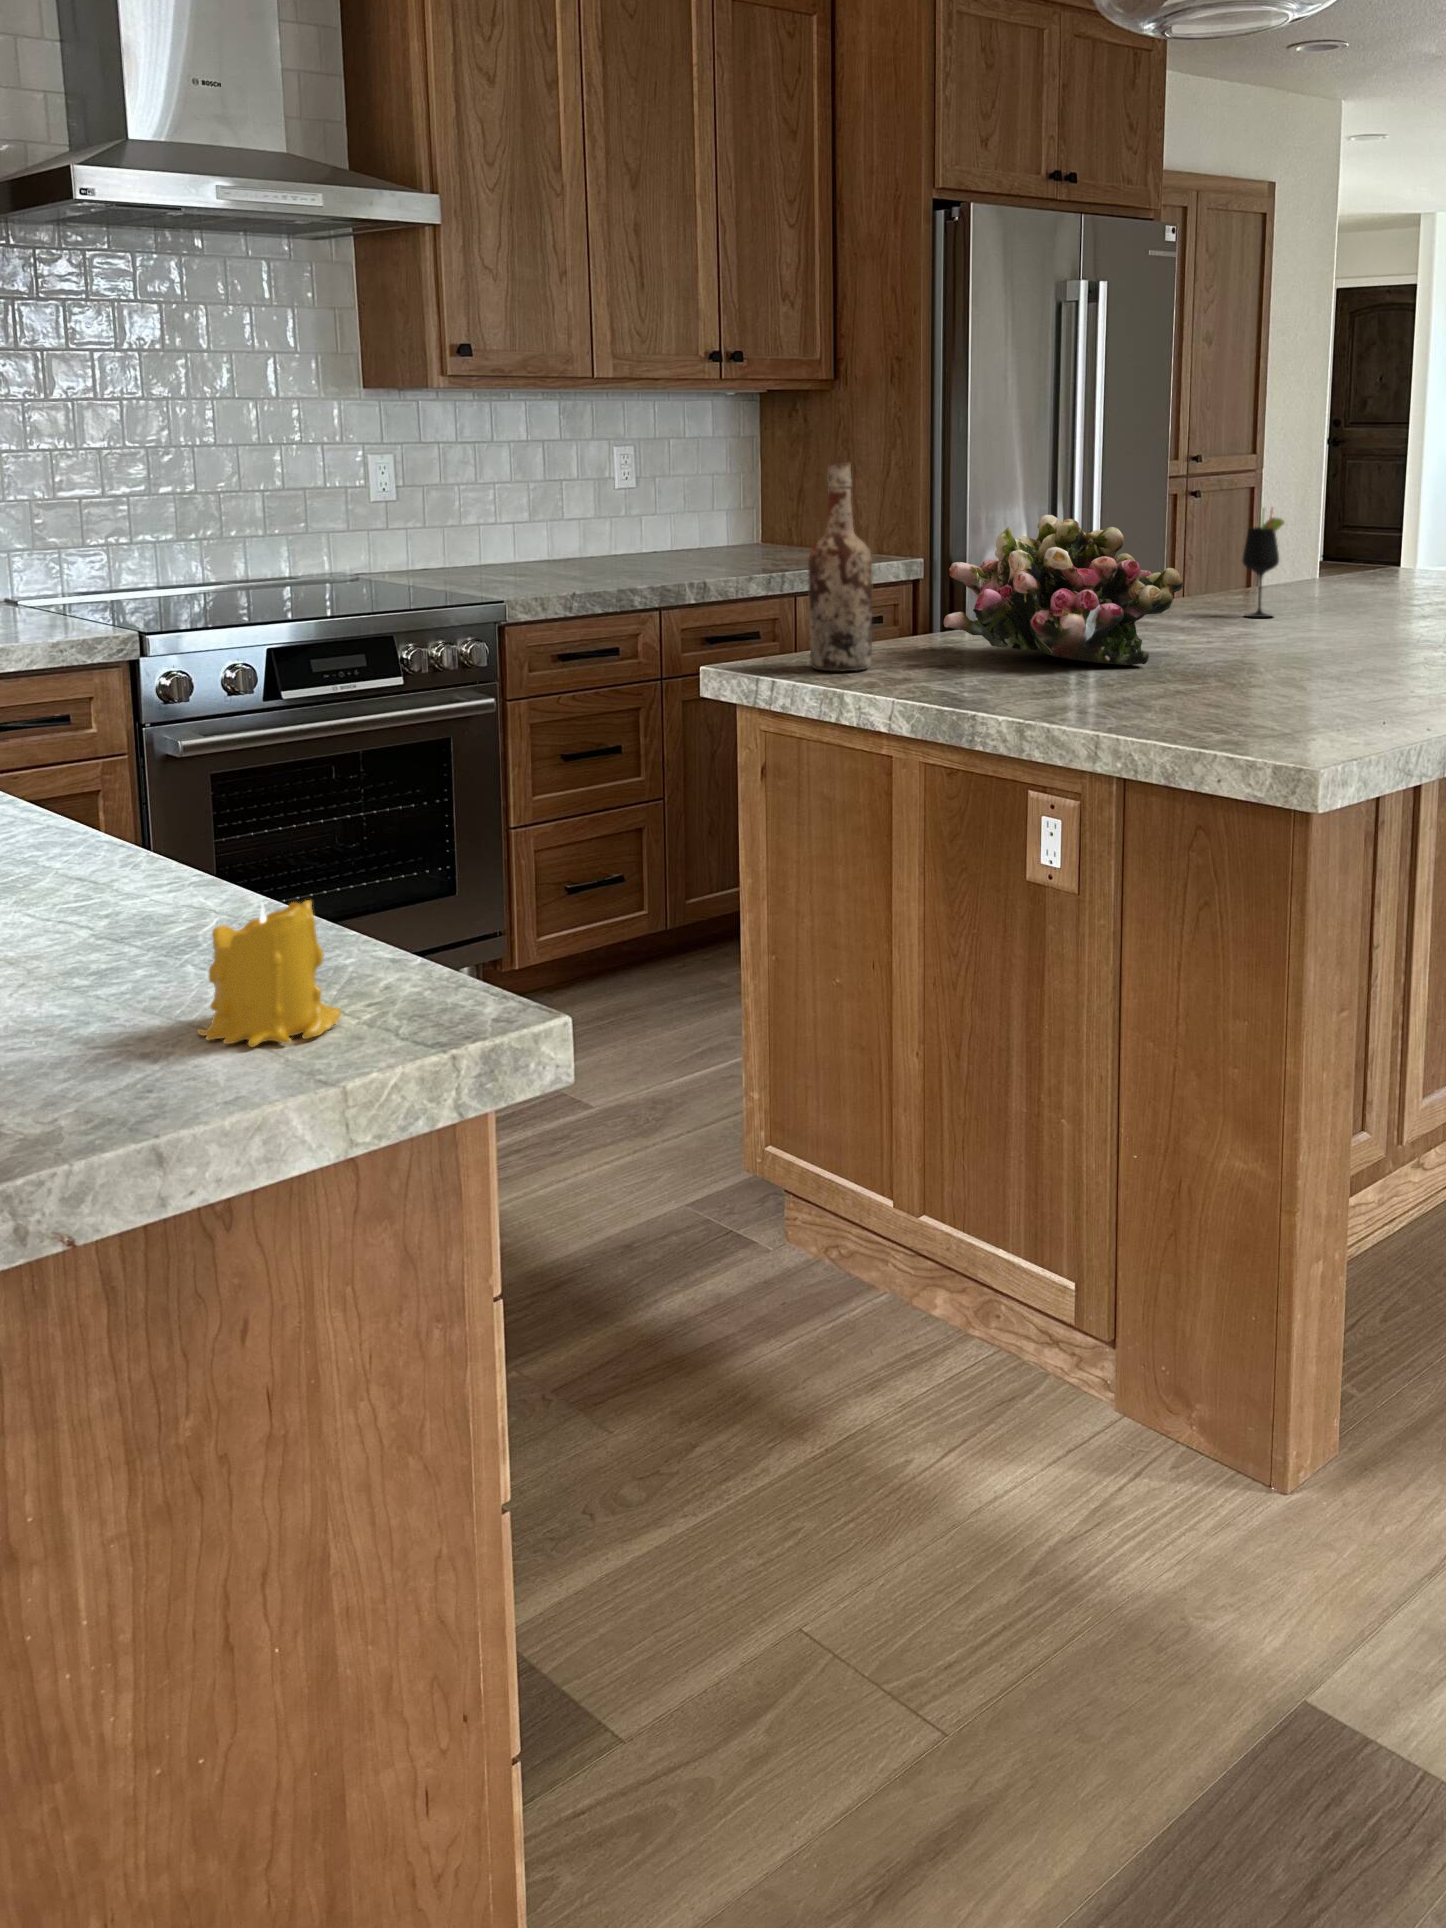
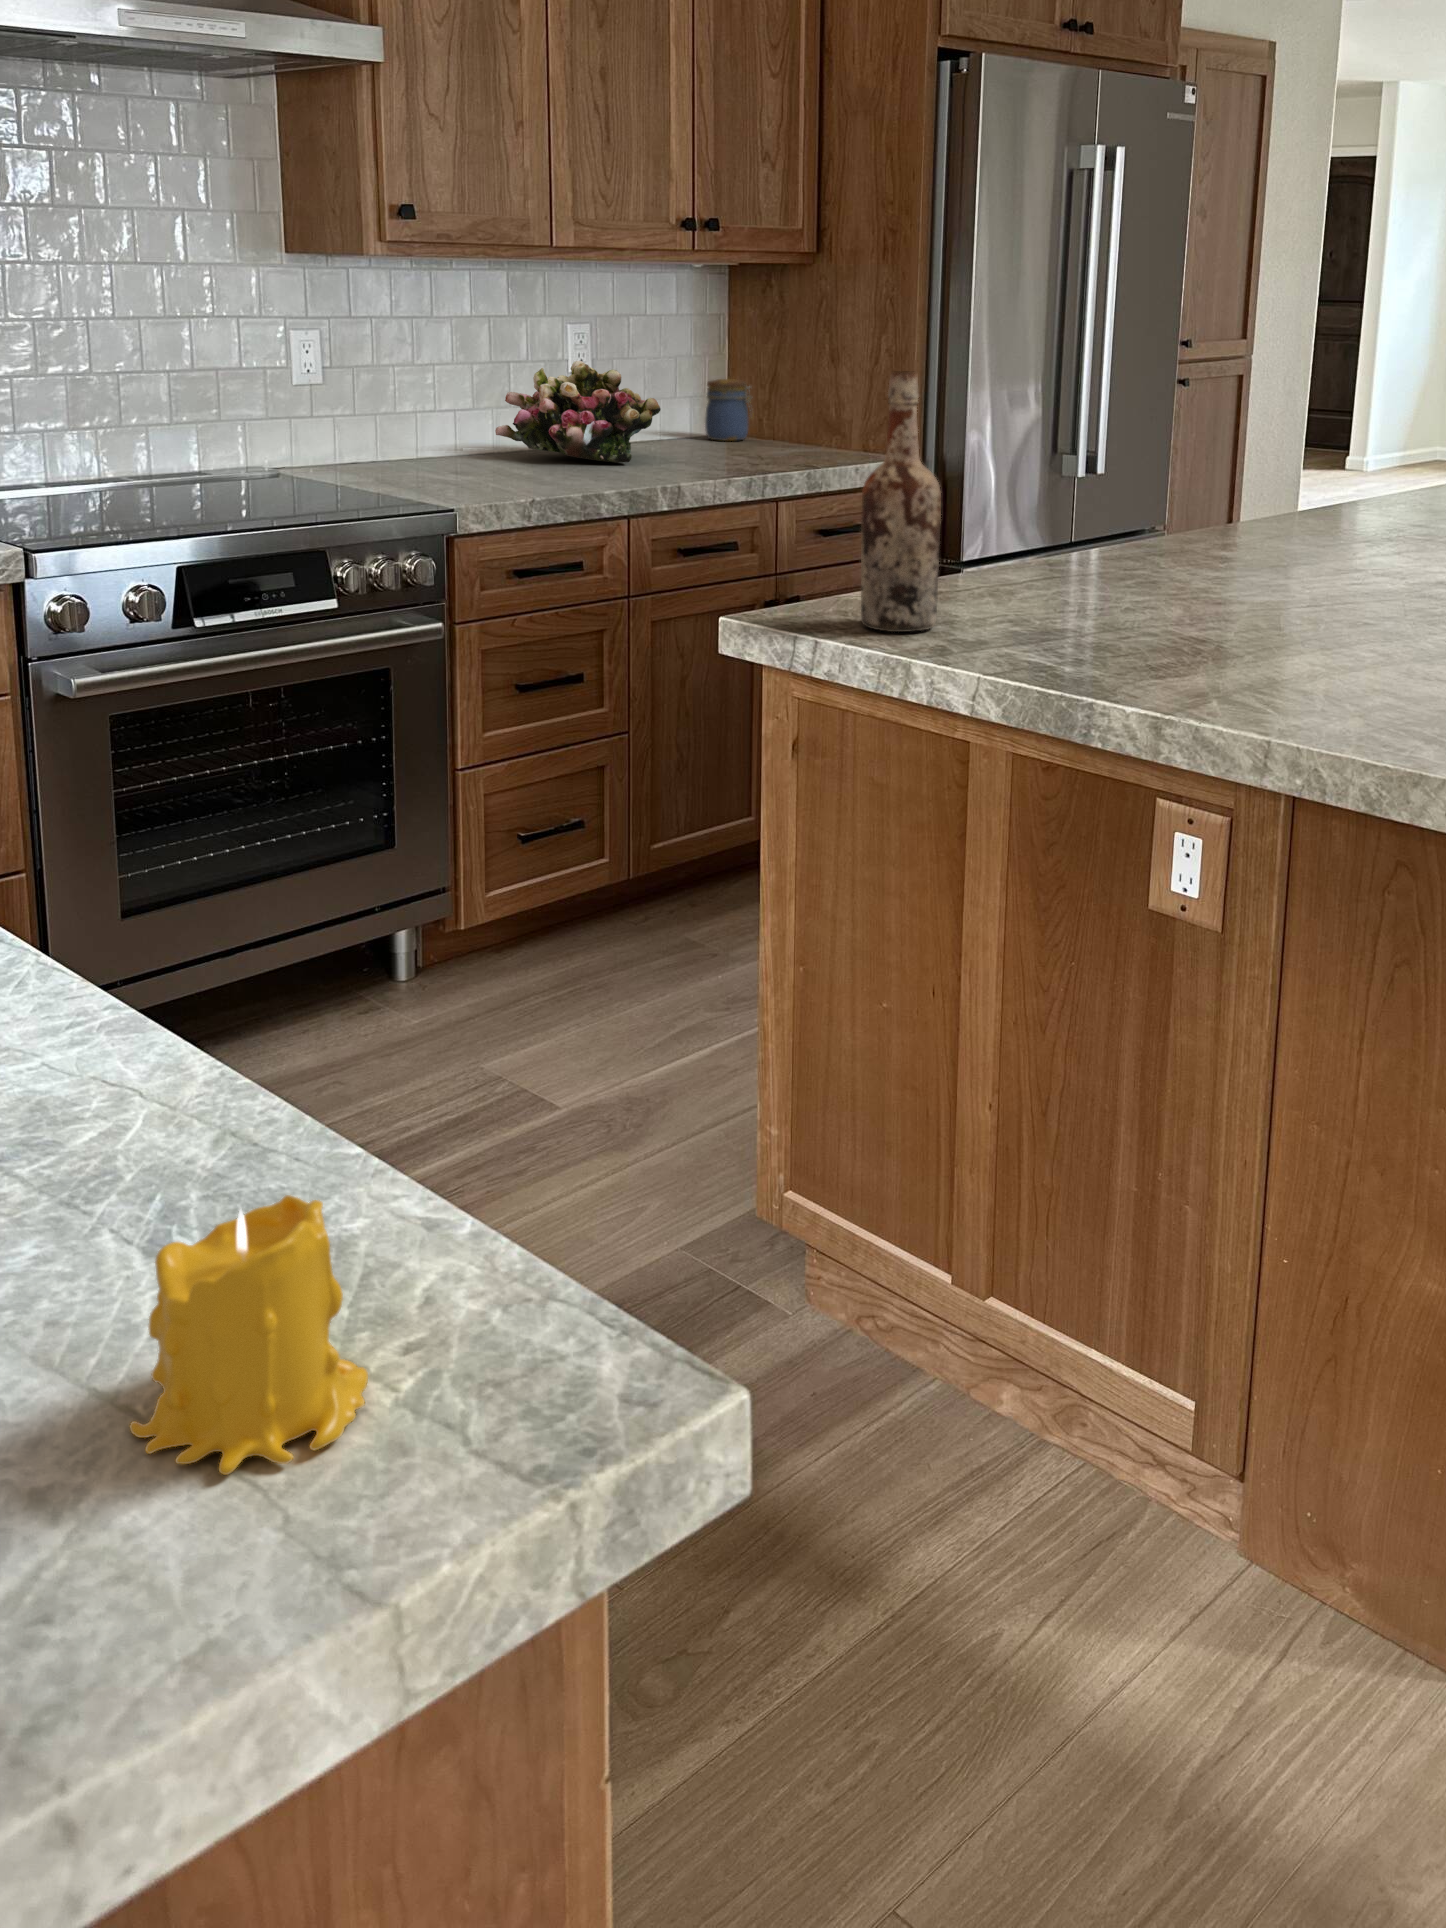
jar: none [735,494,777,548] -> present [705,379,751,441]
wine glass: present [1243,509,1285,617] -> none [1343,424,1399,554]
flower arrangement: present [944,515,1183,665] -> present [495,361,661,462]

